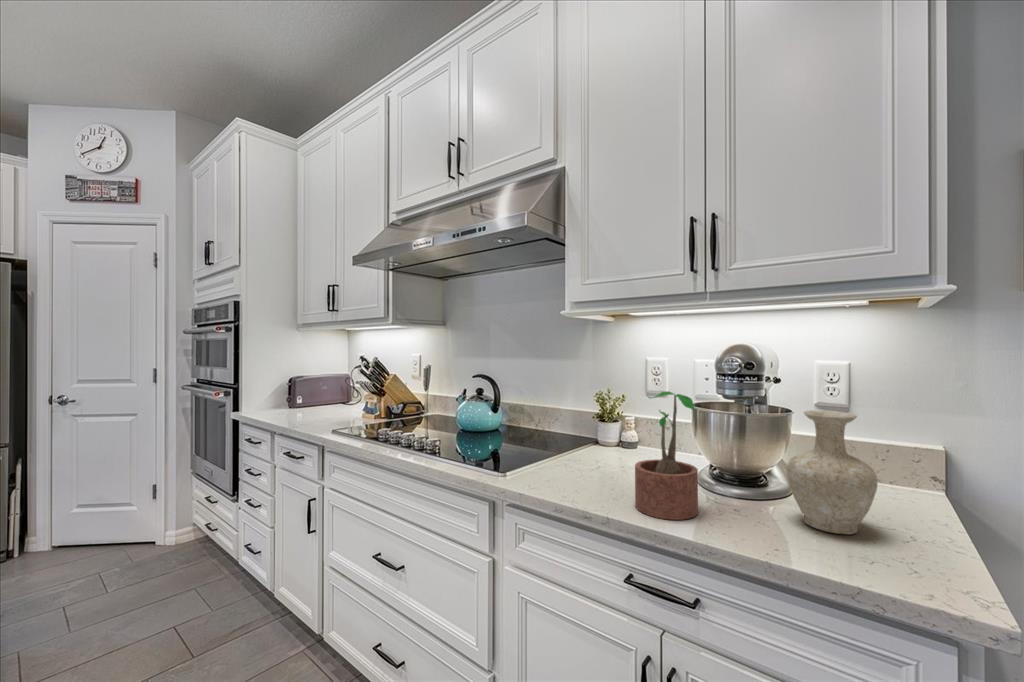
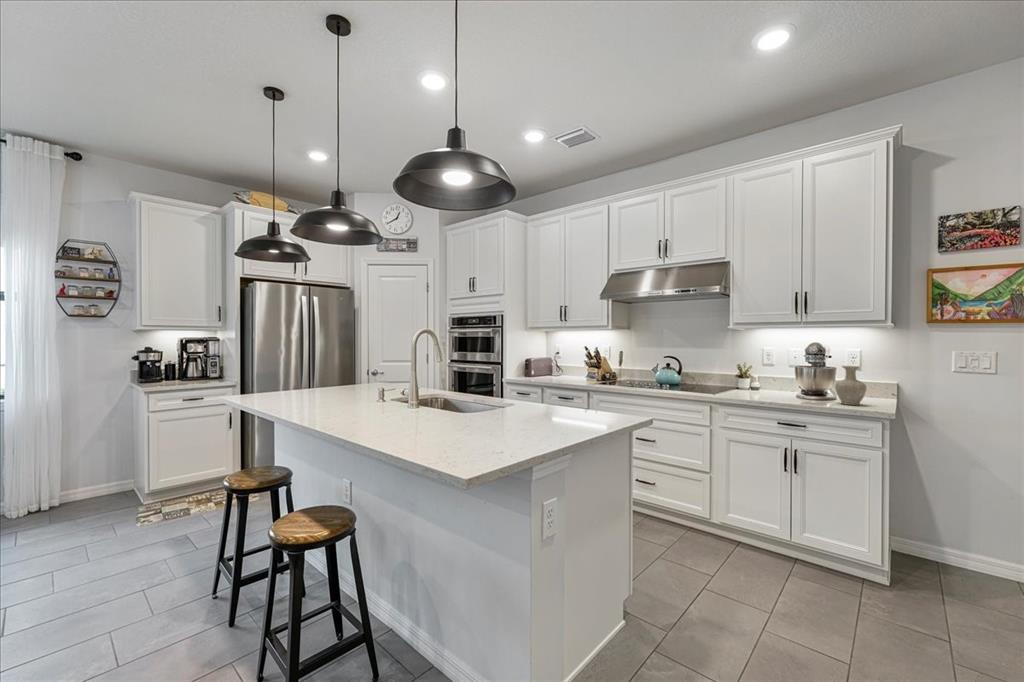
potted plant: present [635,391,698,520] -> none [778,360,804,403]

